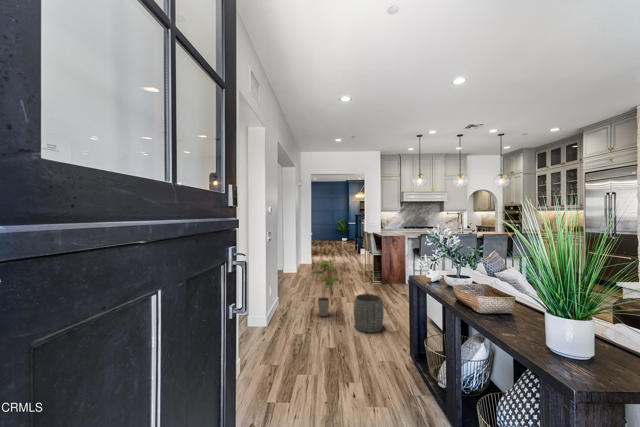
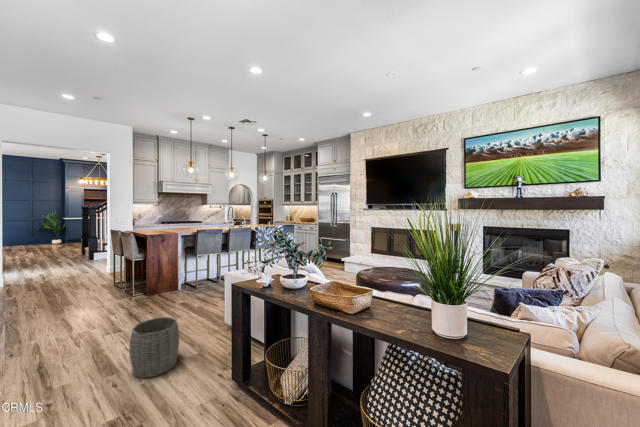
house plant: present [314,261,339,316] -> none [28,285,97,385]

